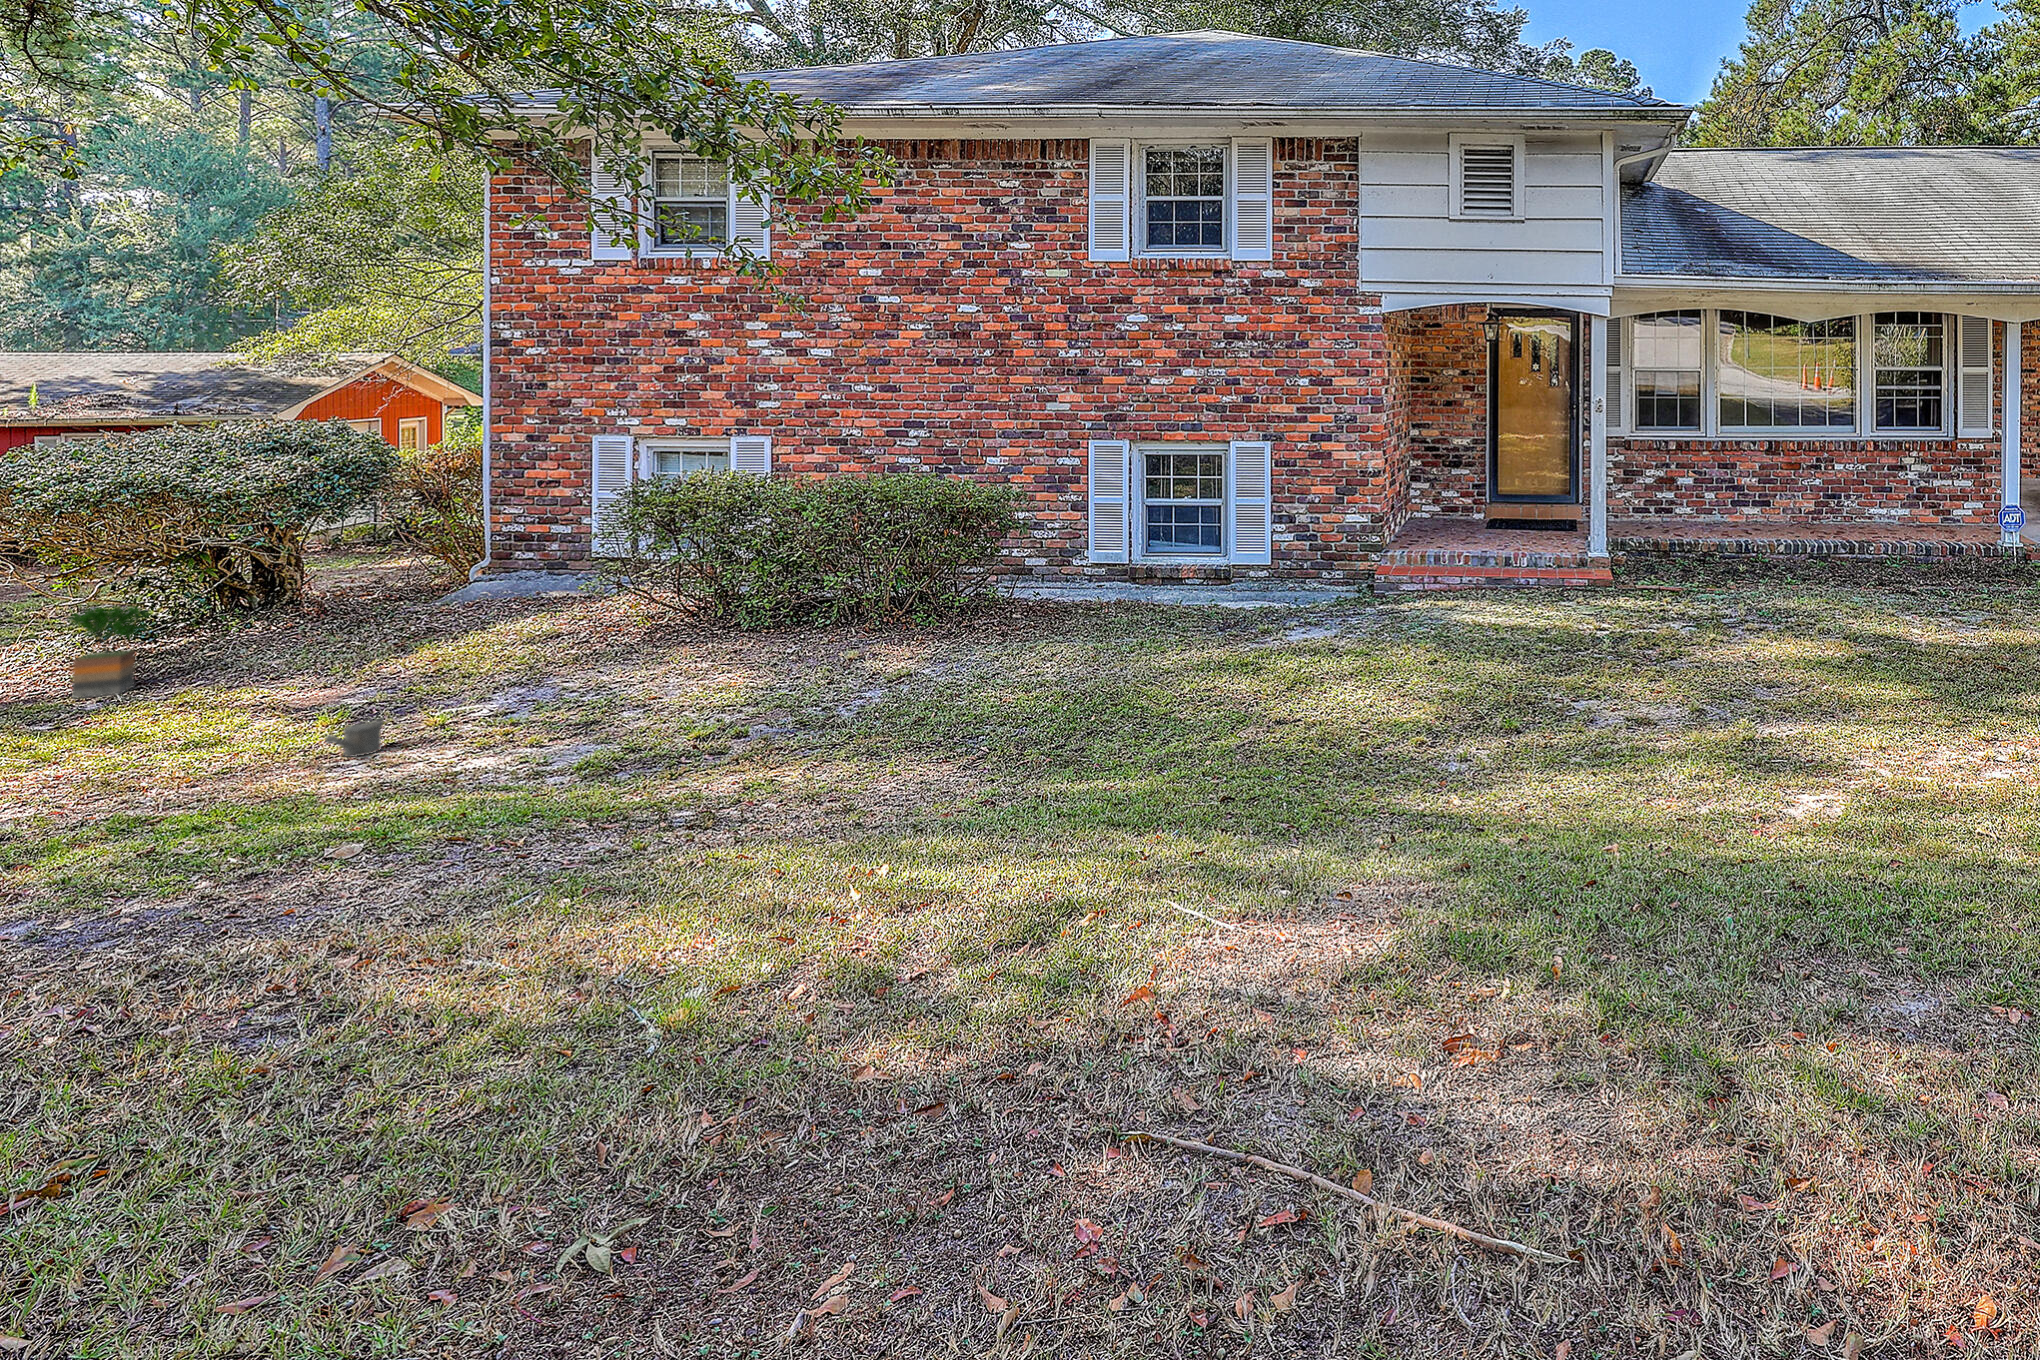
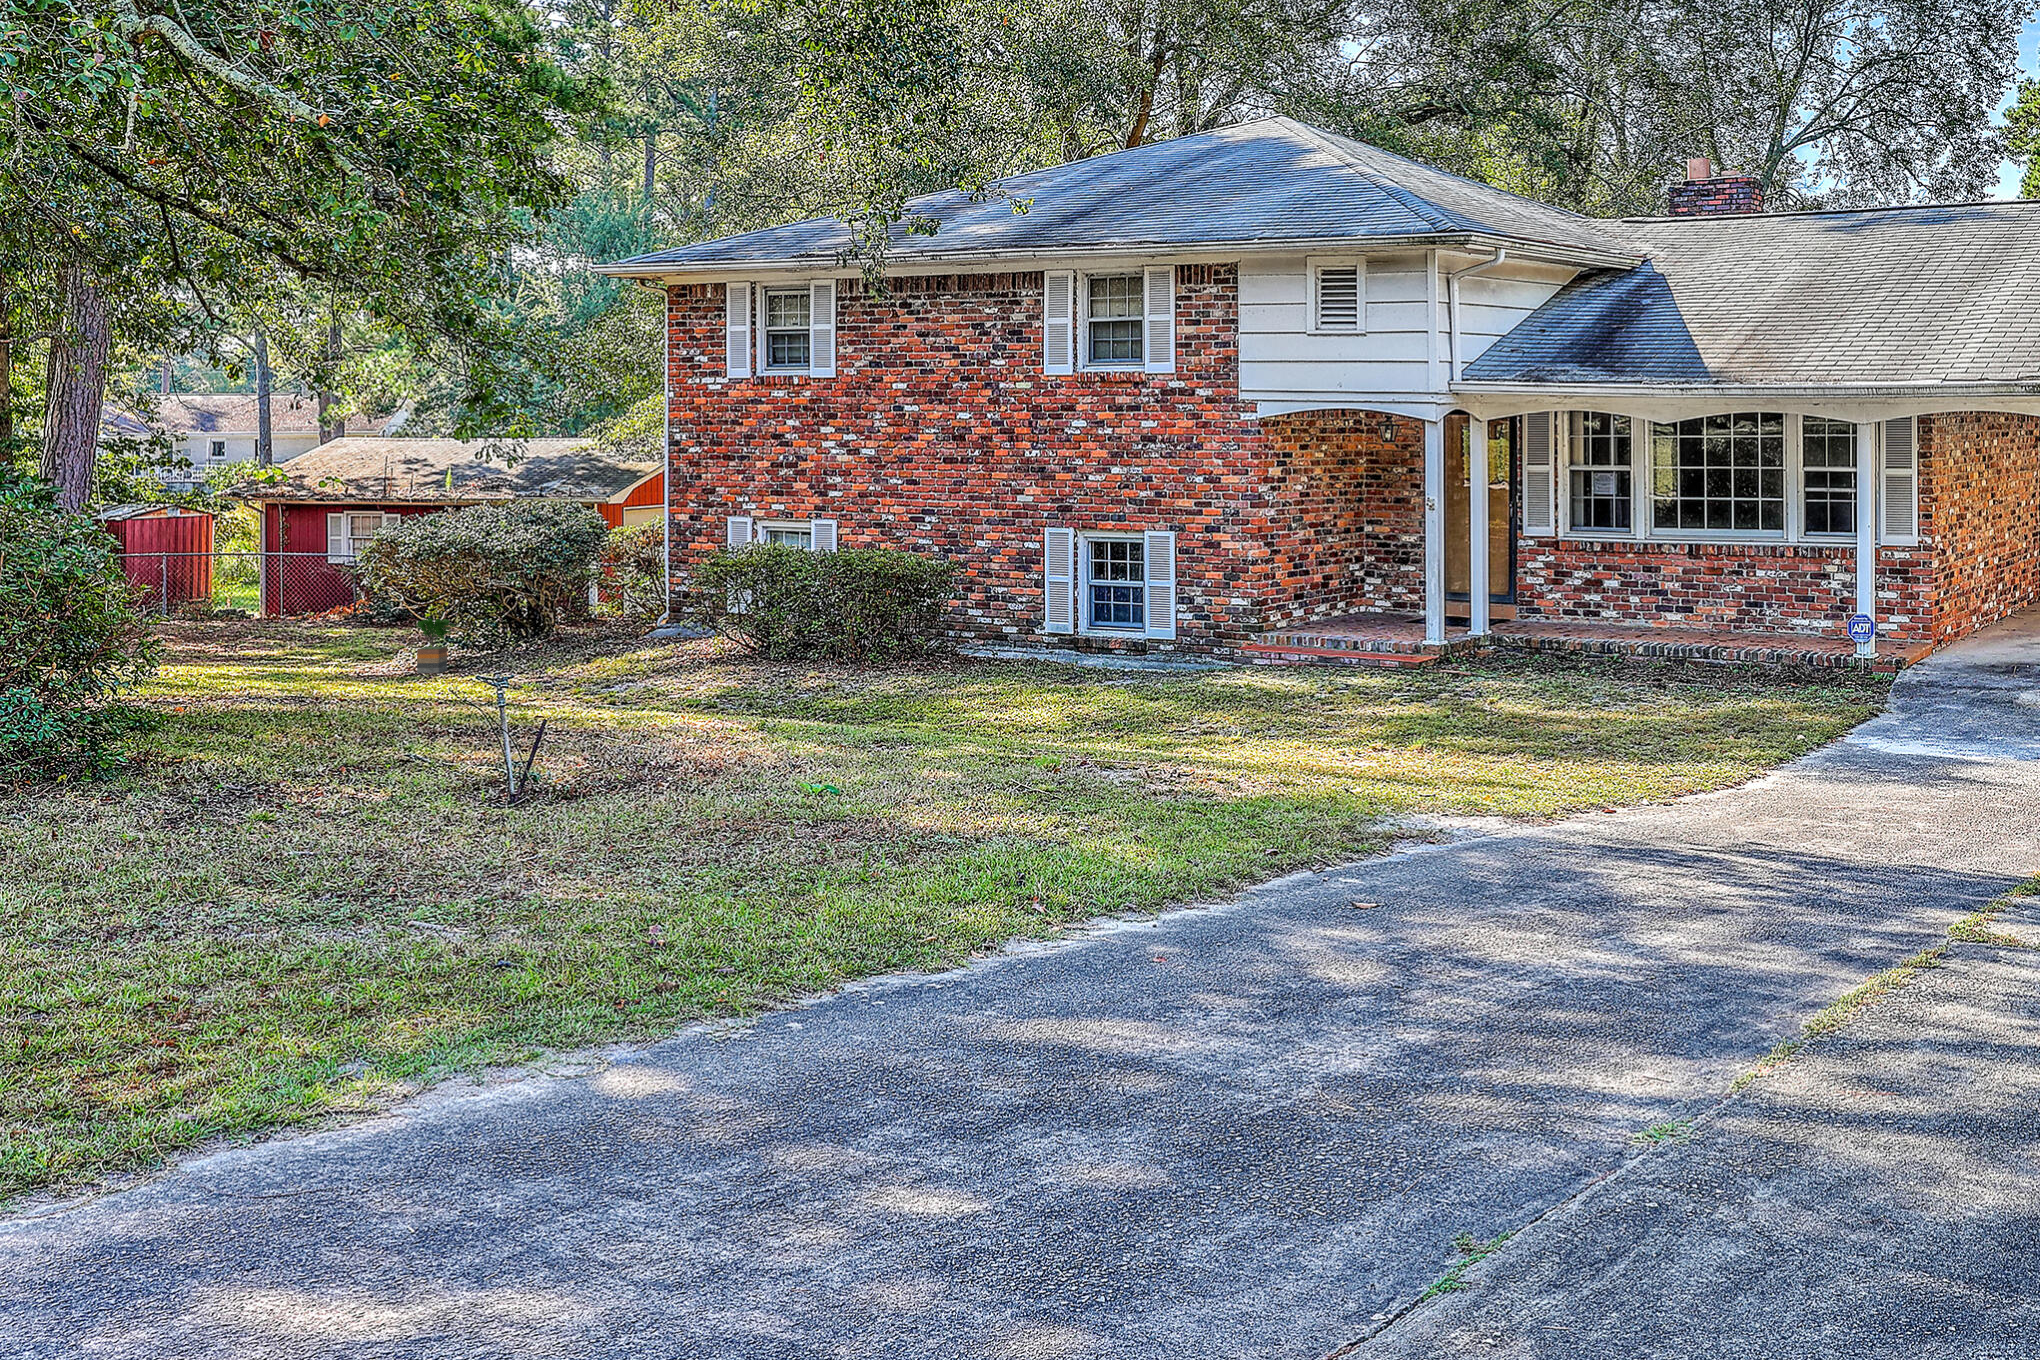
watering can: present [325,718,383,757] -> none [497,685,530,704]

